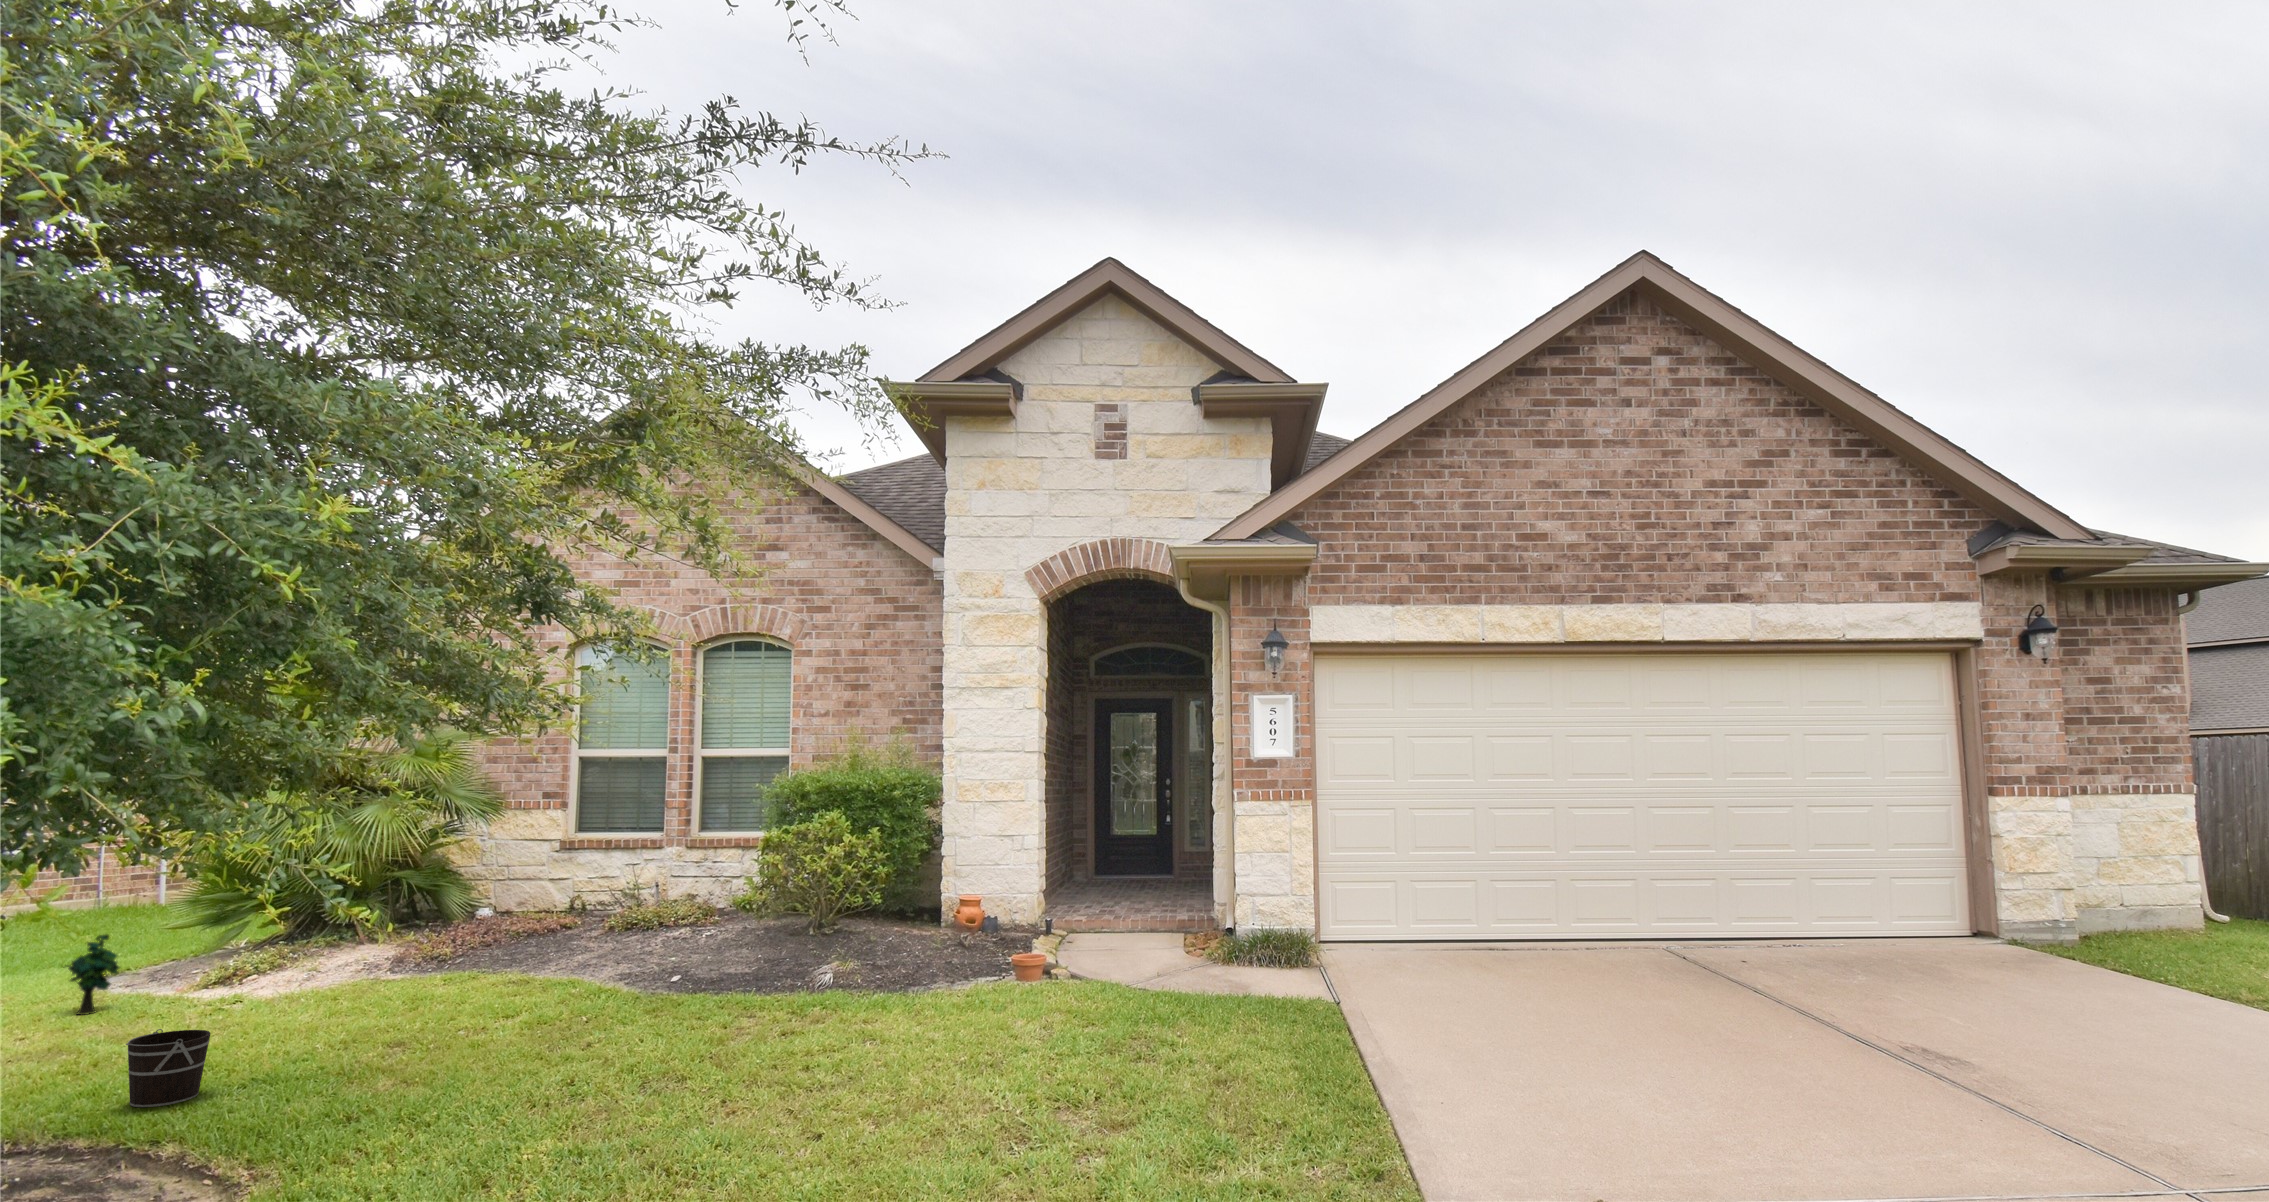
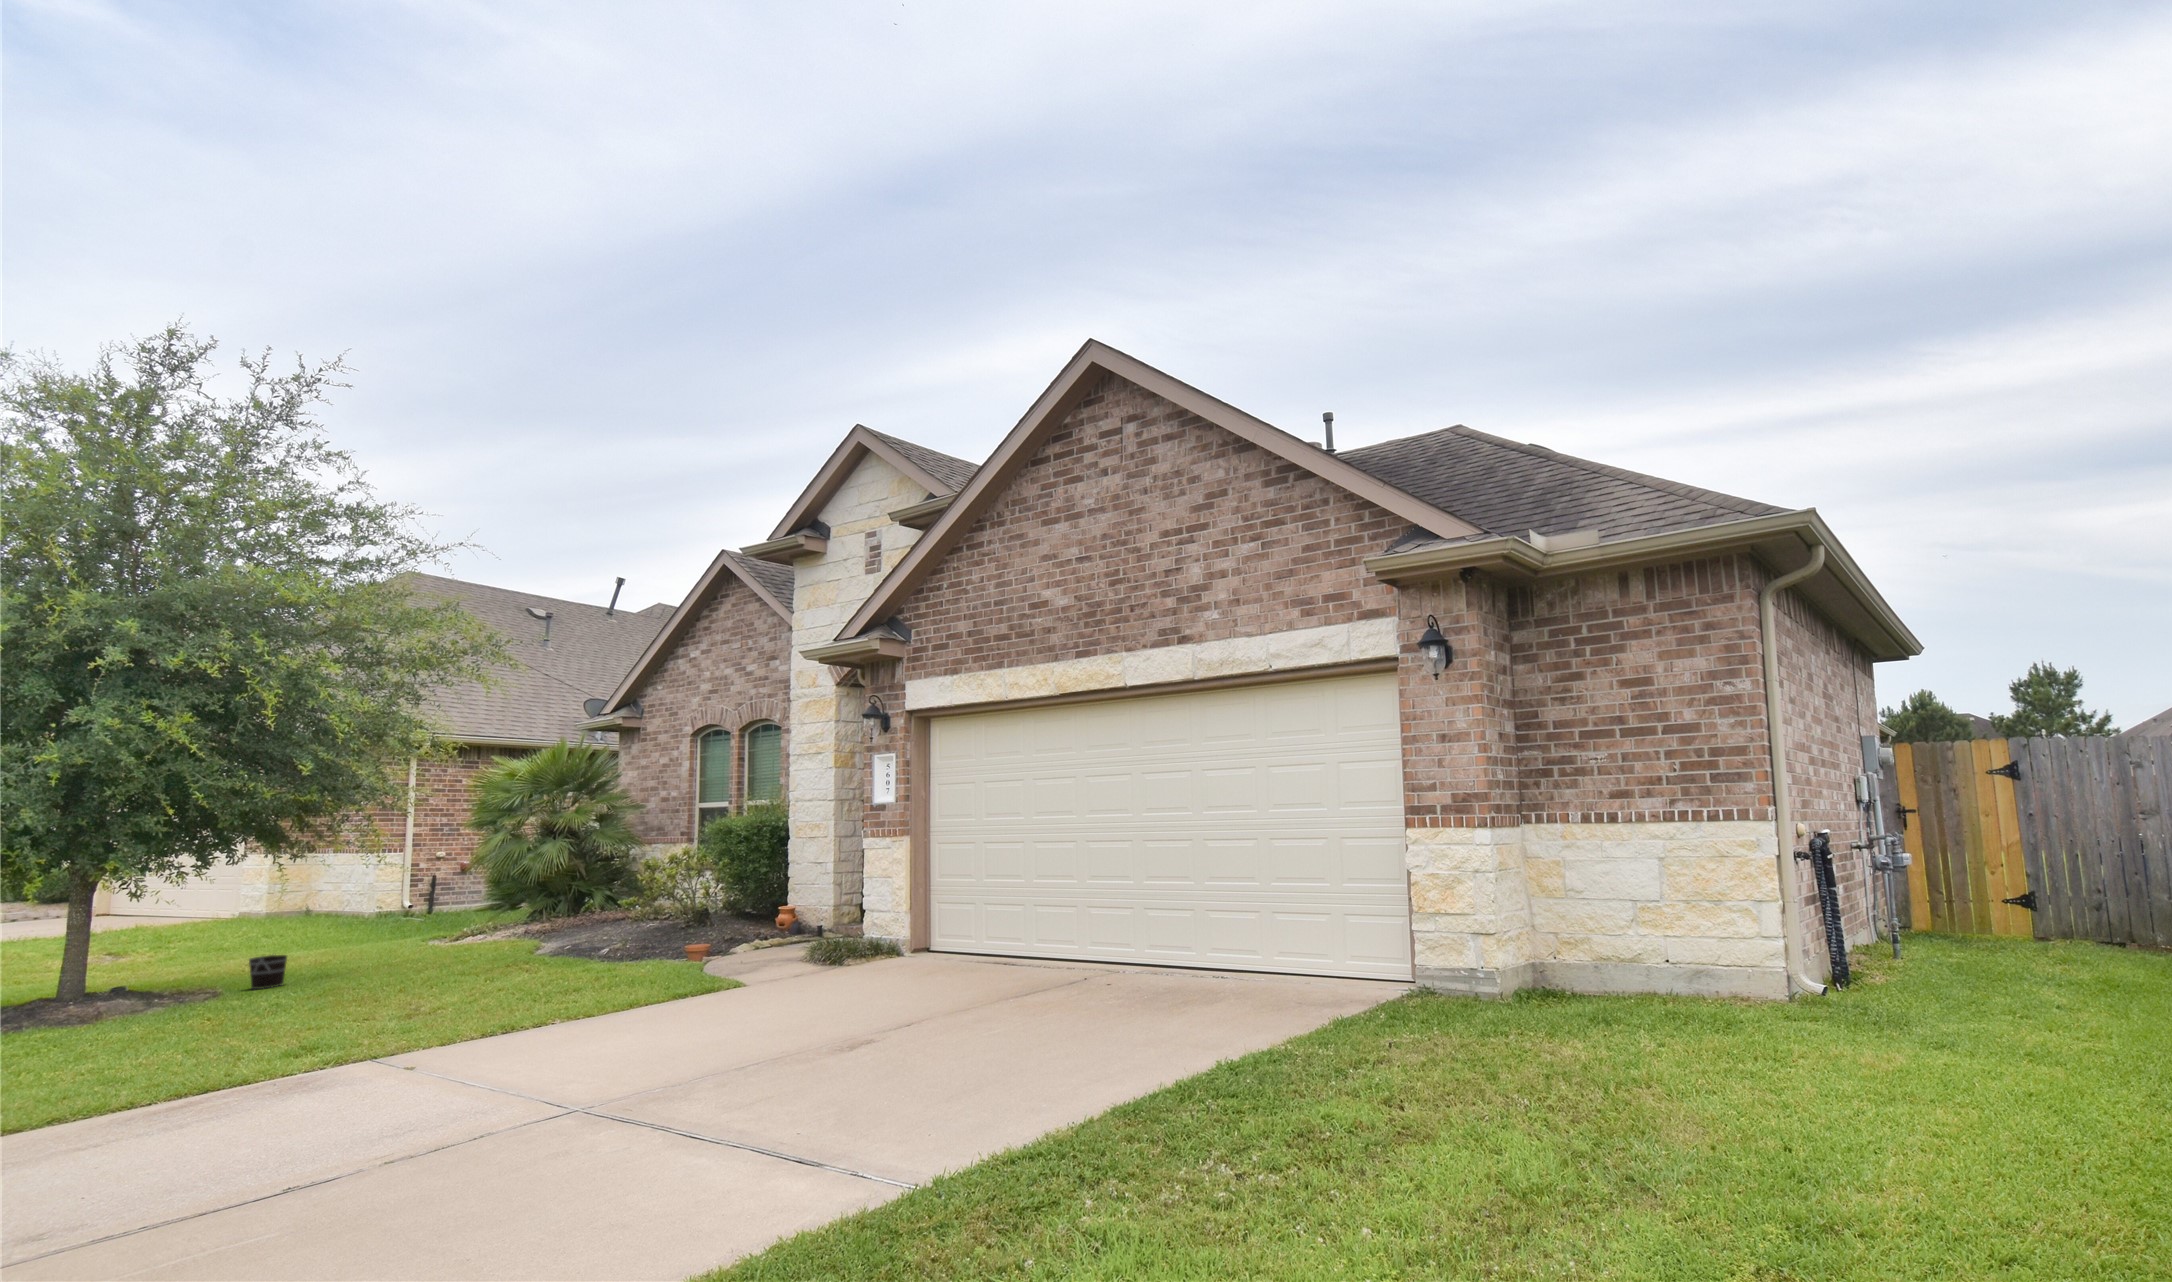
decorative plant: present [63,934,120,1015] -> none [377,912,403,953]

